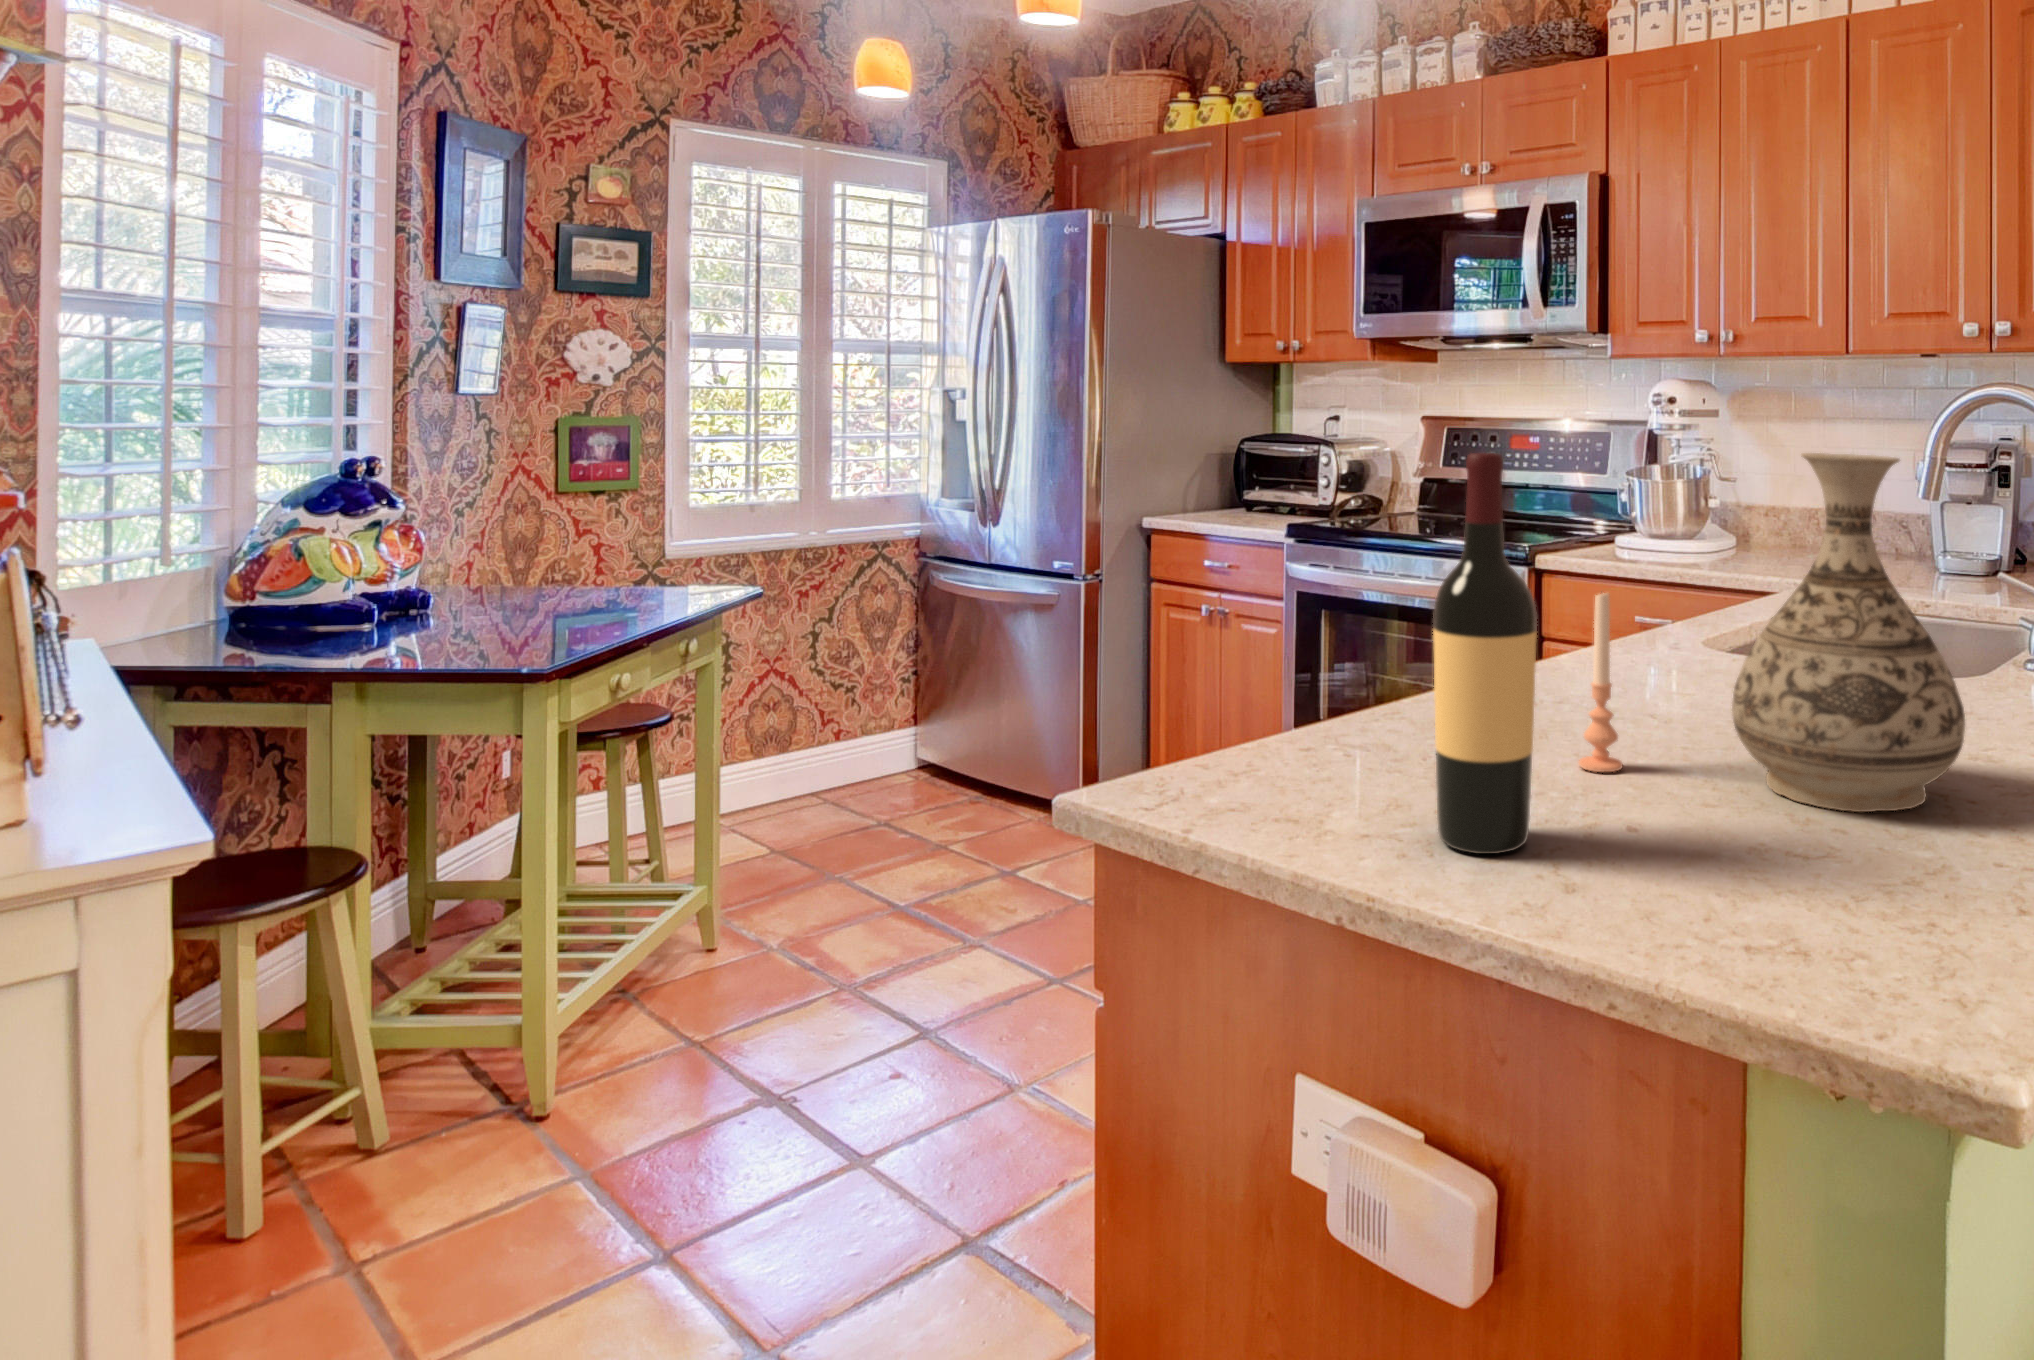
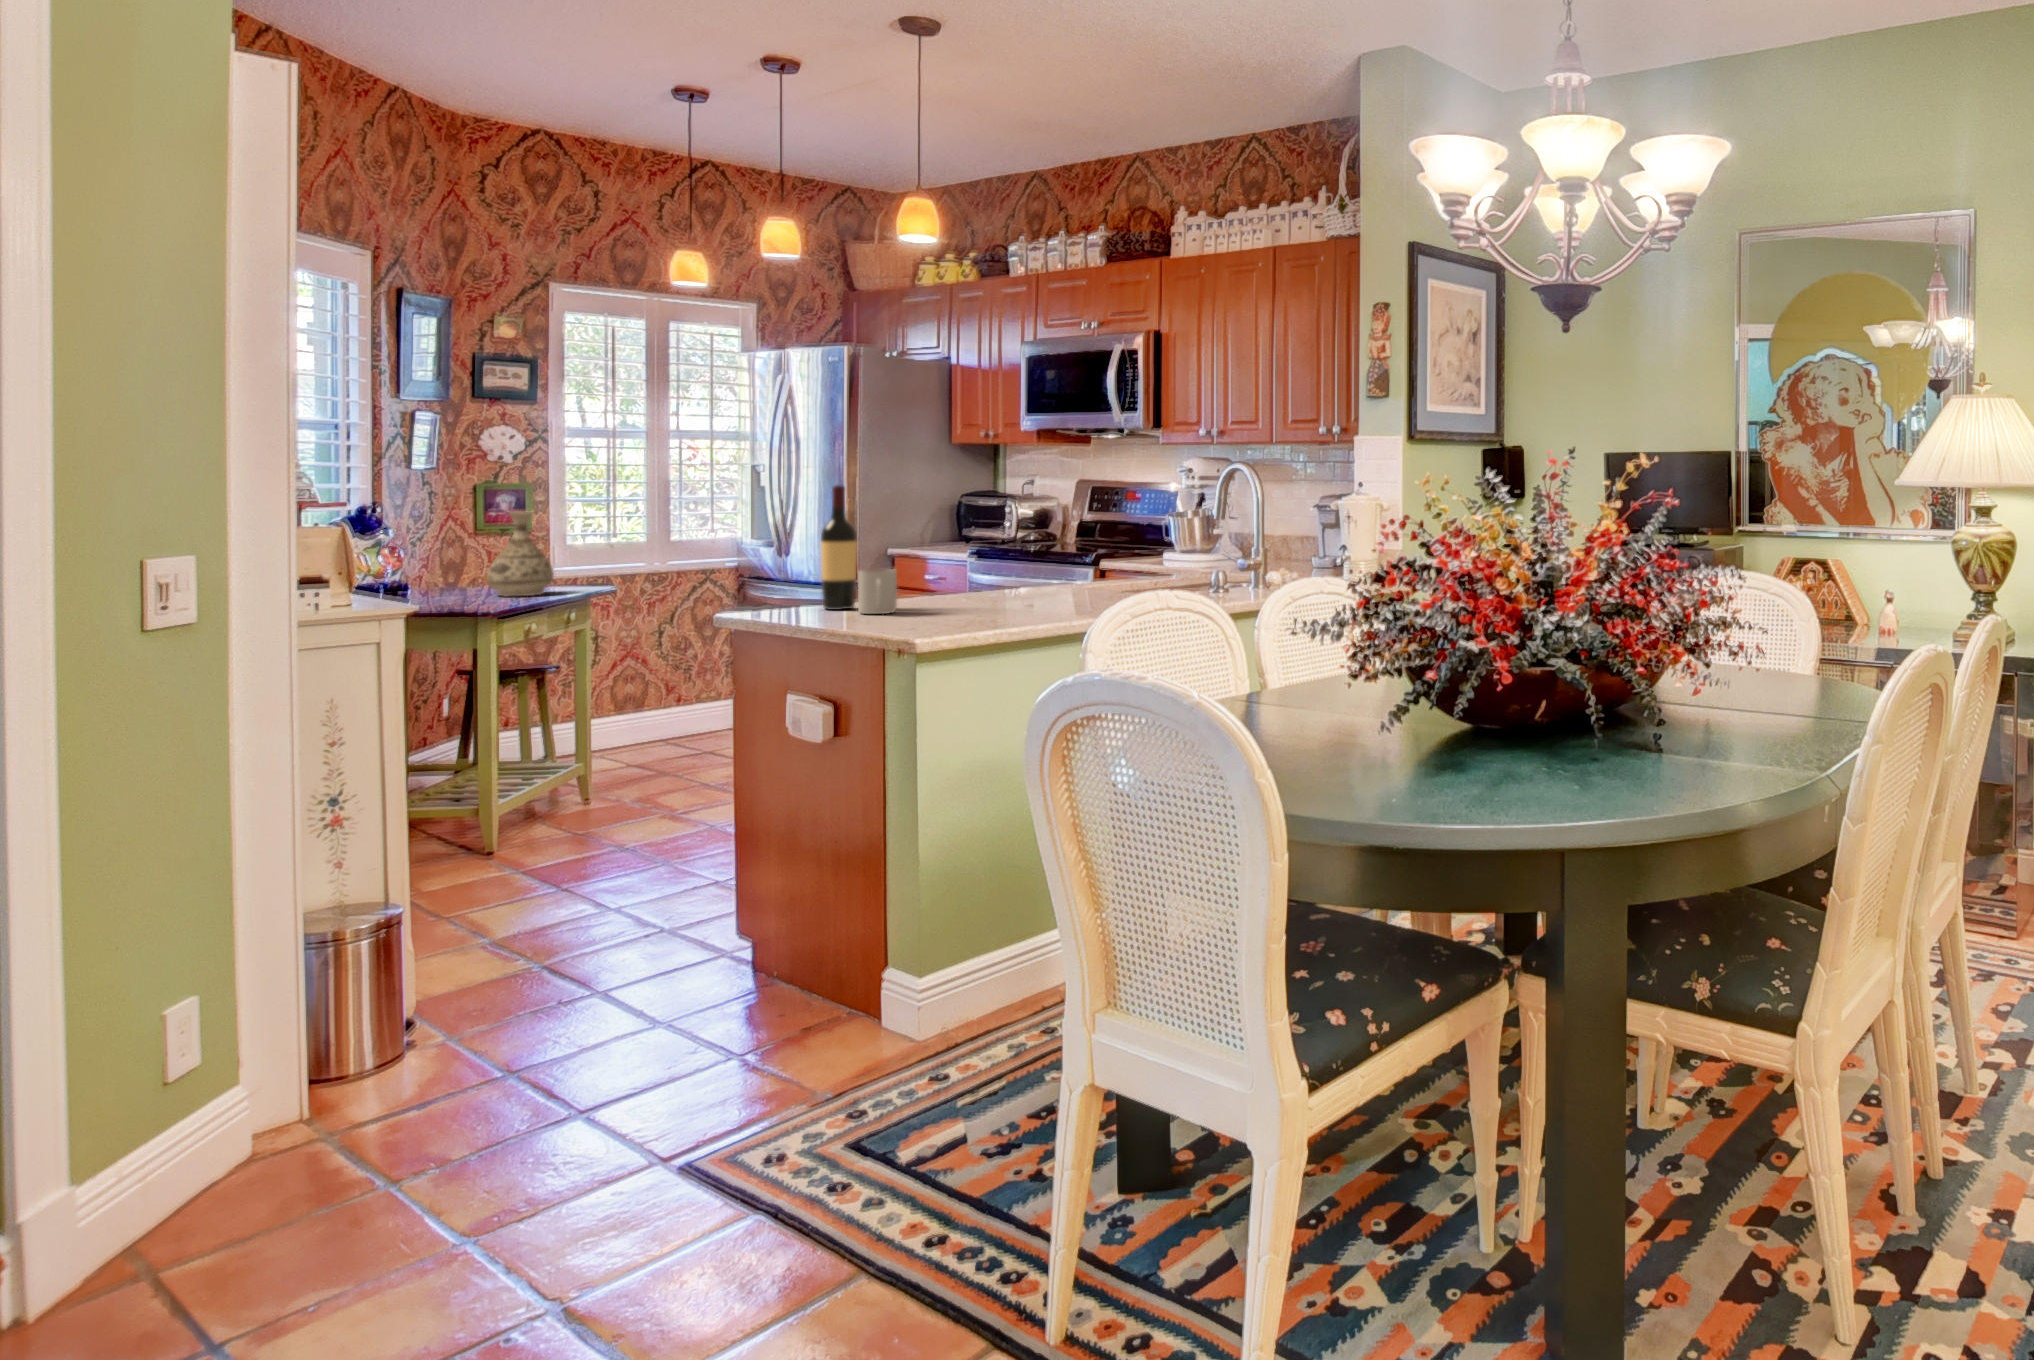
vase: present [1732,453,1965,812] -> present [487,511,554,596]
candle: present [1579,593,1623,772] -> none [912,538,929,602]
mug: none [1612,733,1743,914] -> present [858,569,897,614]

